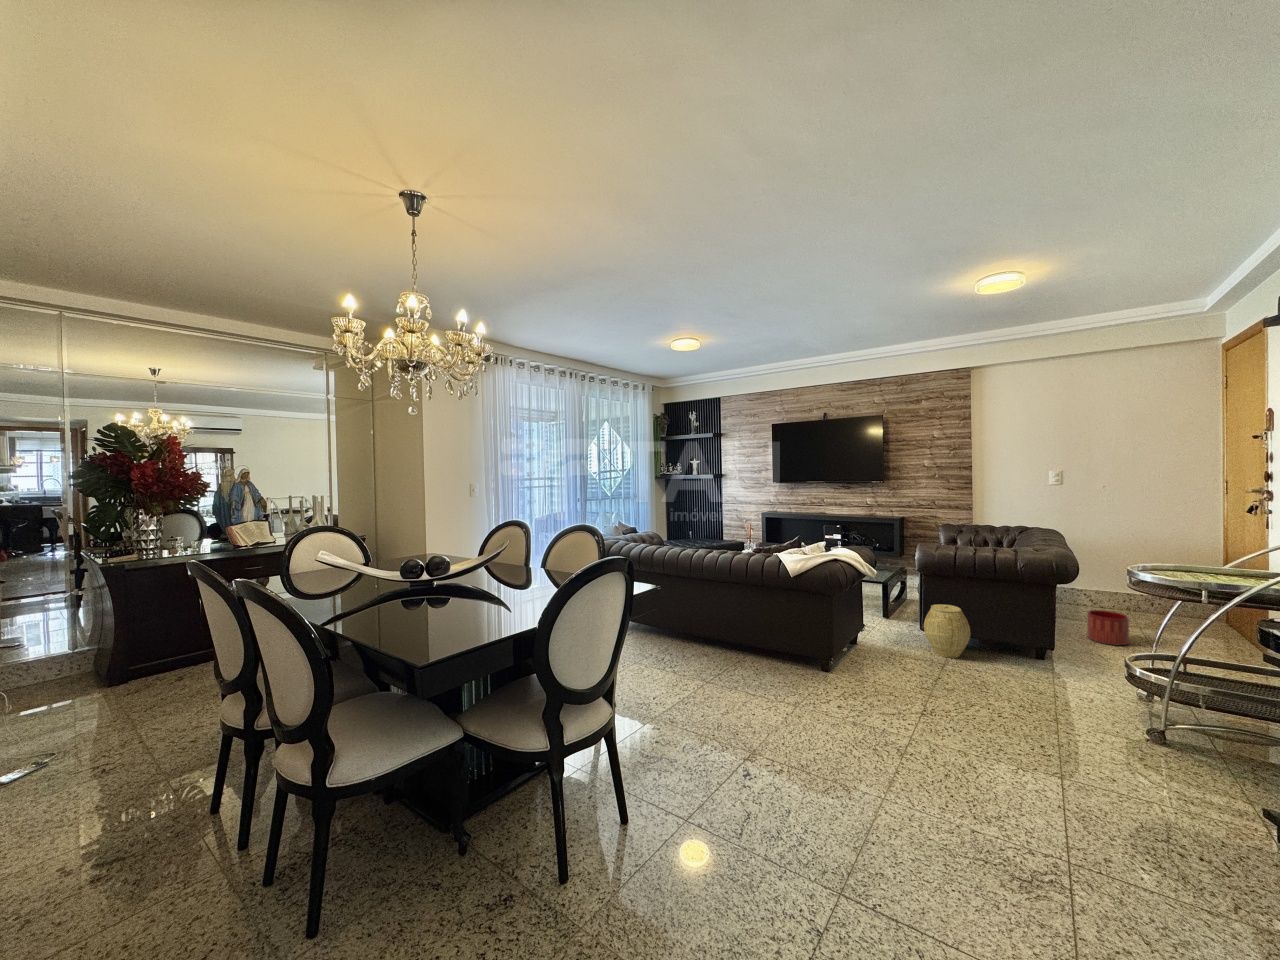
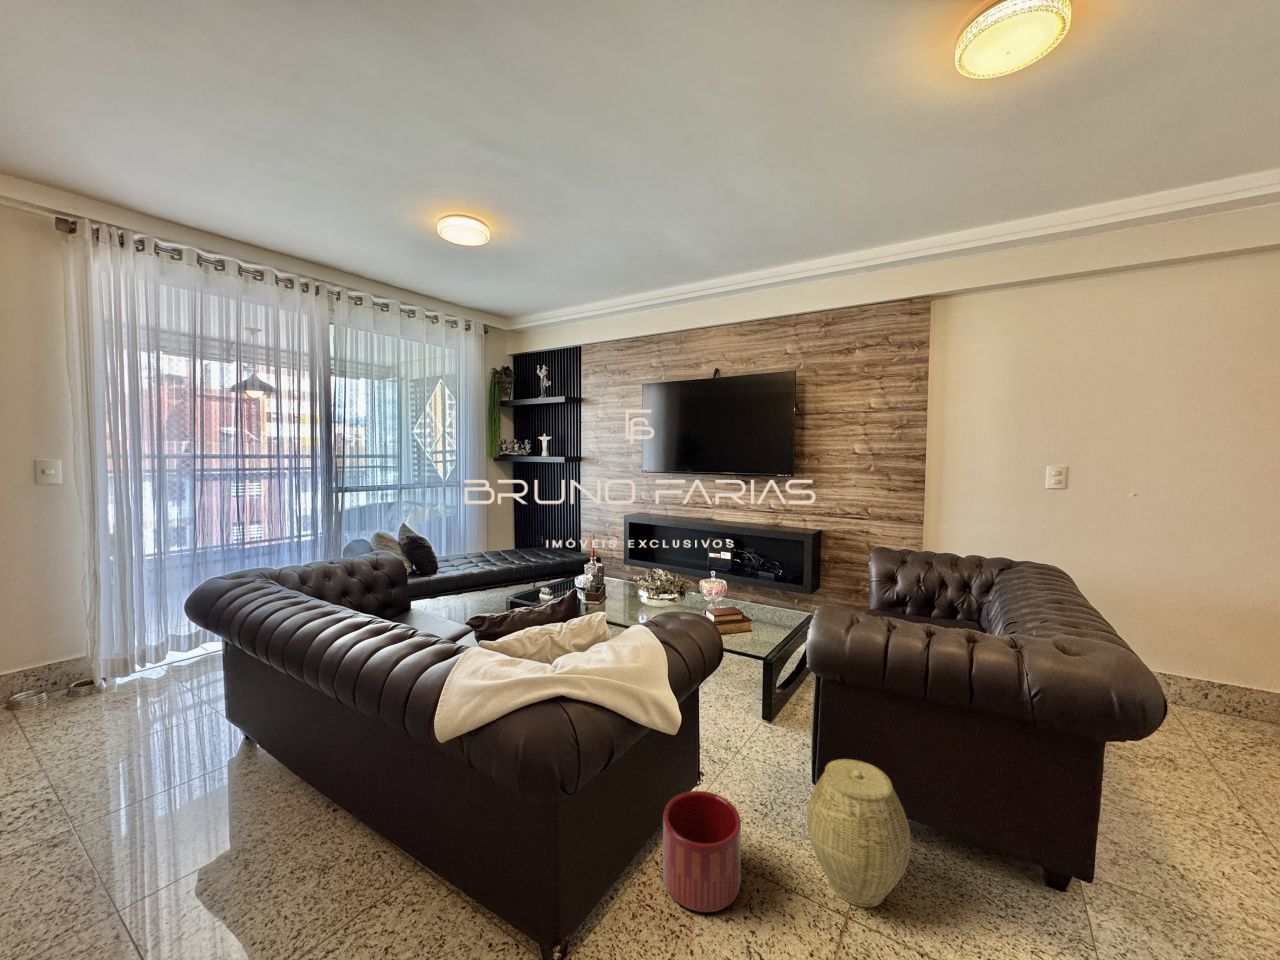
planter: present [1087,610,1129,646] -> present [663,791,741,912]

